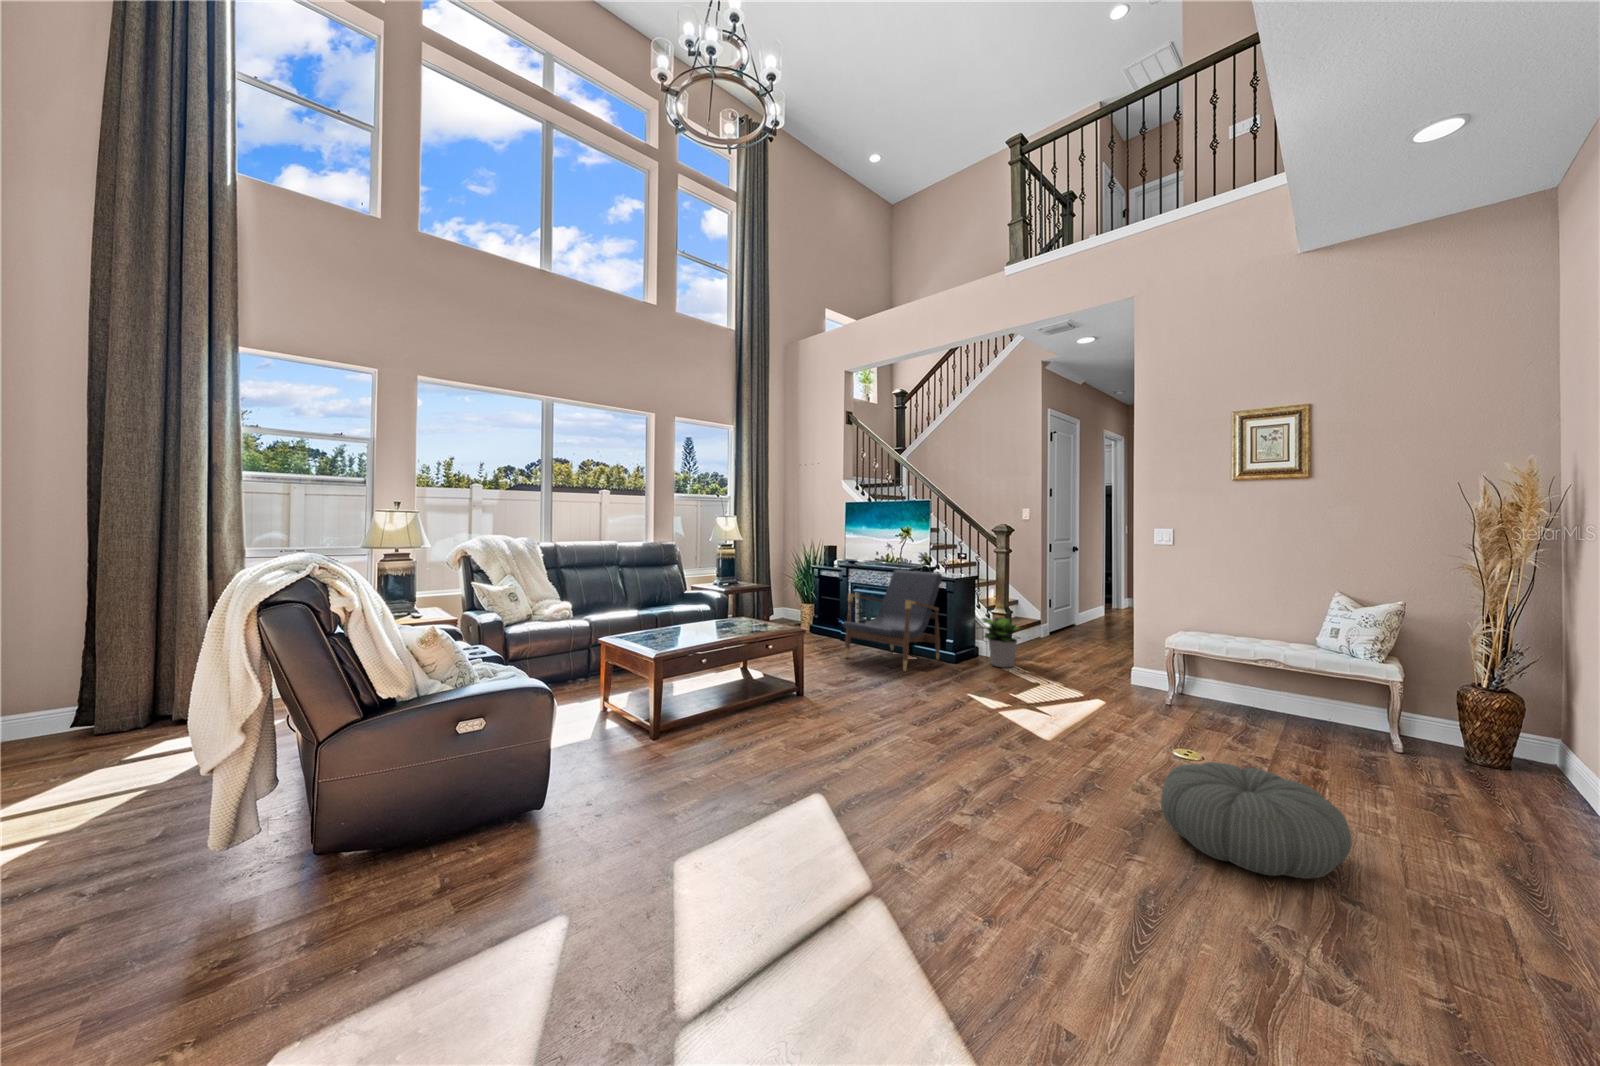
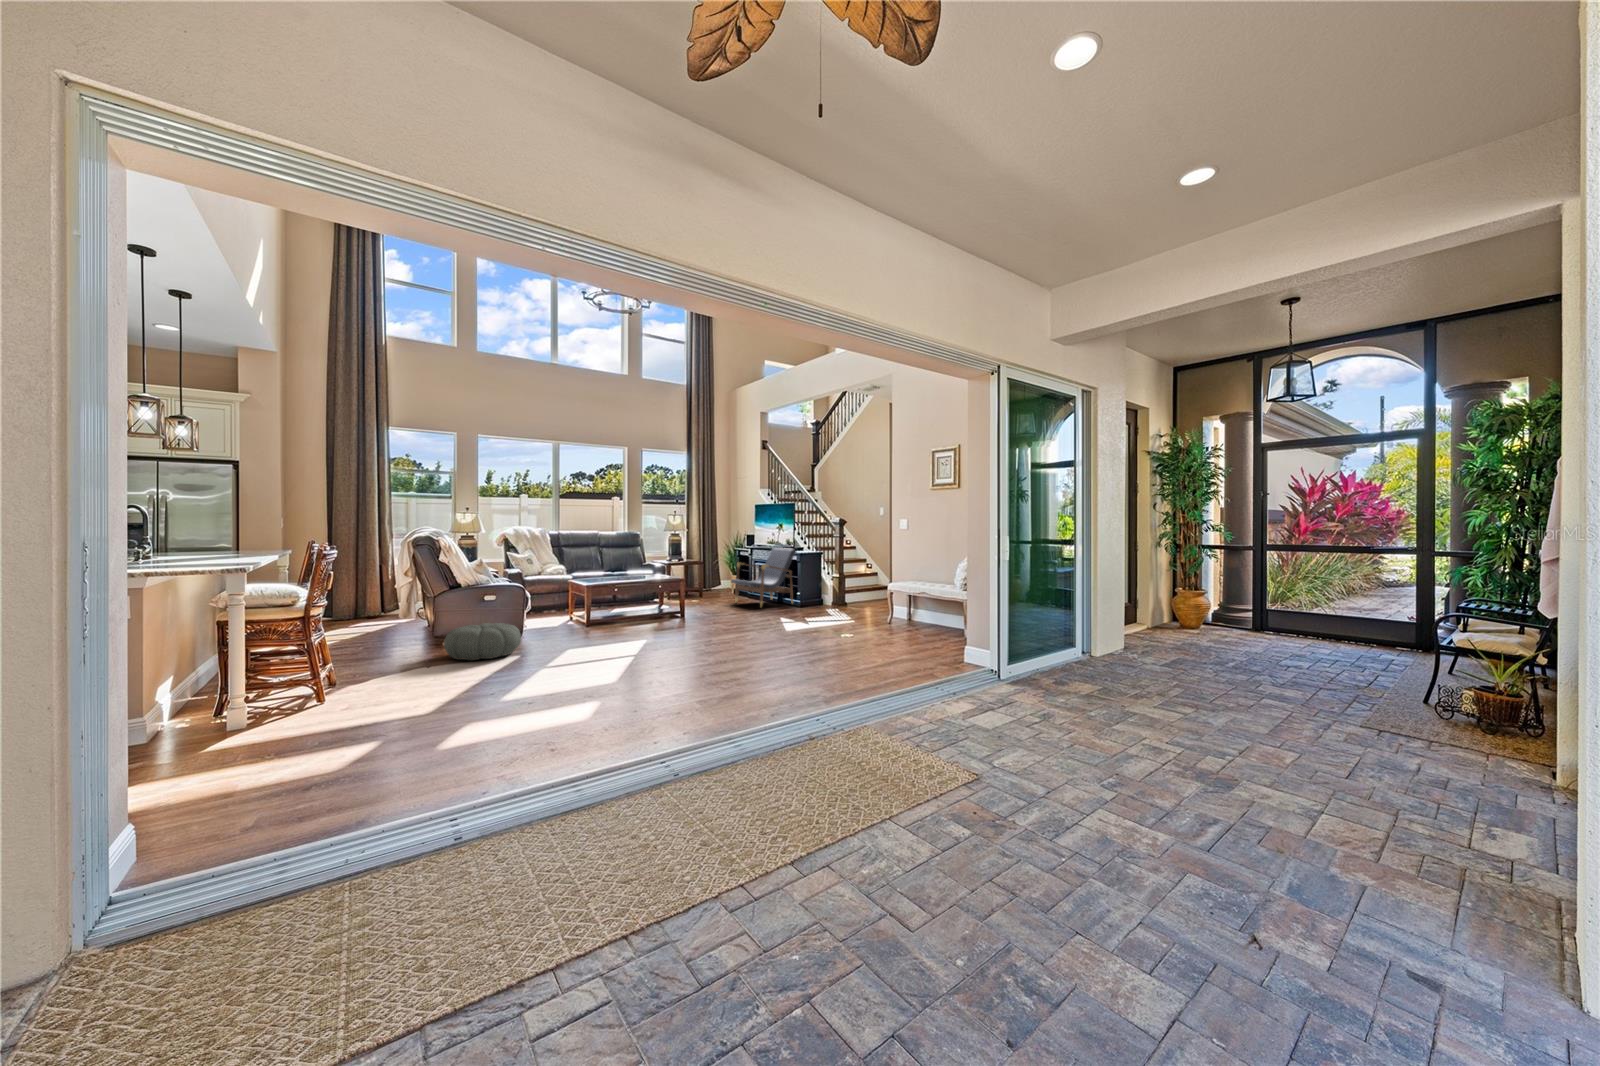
potted plant: present [982,618,1019,668] -> none [812,577,846,607]
pouf: present [1161,762,1352,879] -> present [444,623,521,660]

